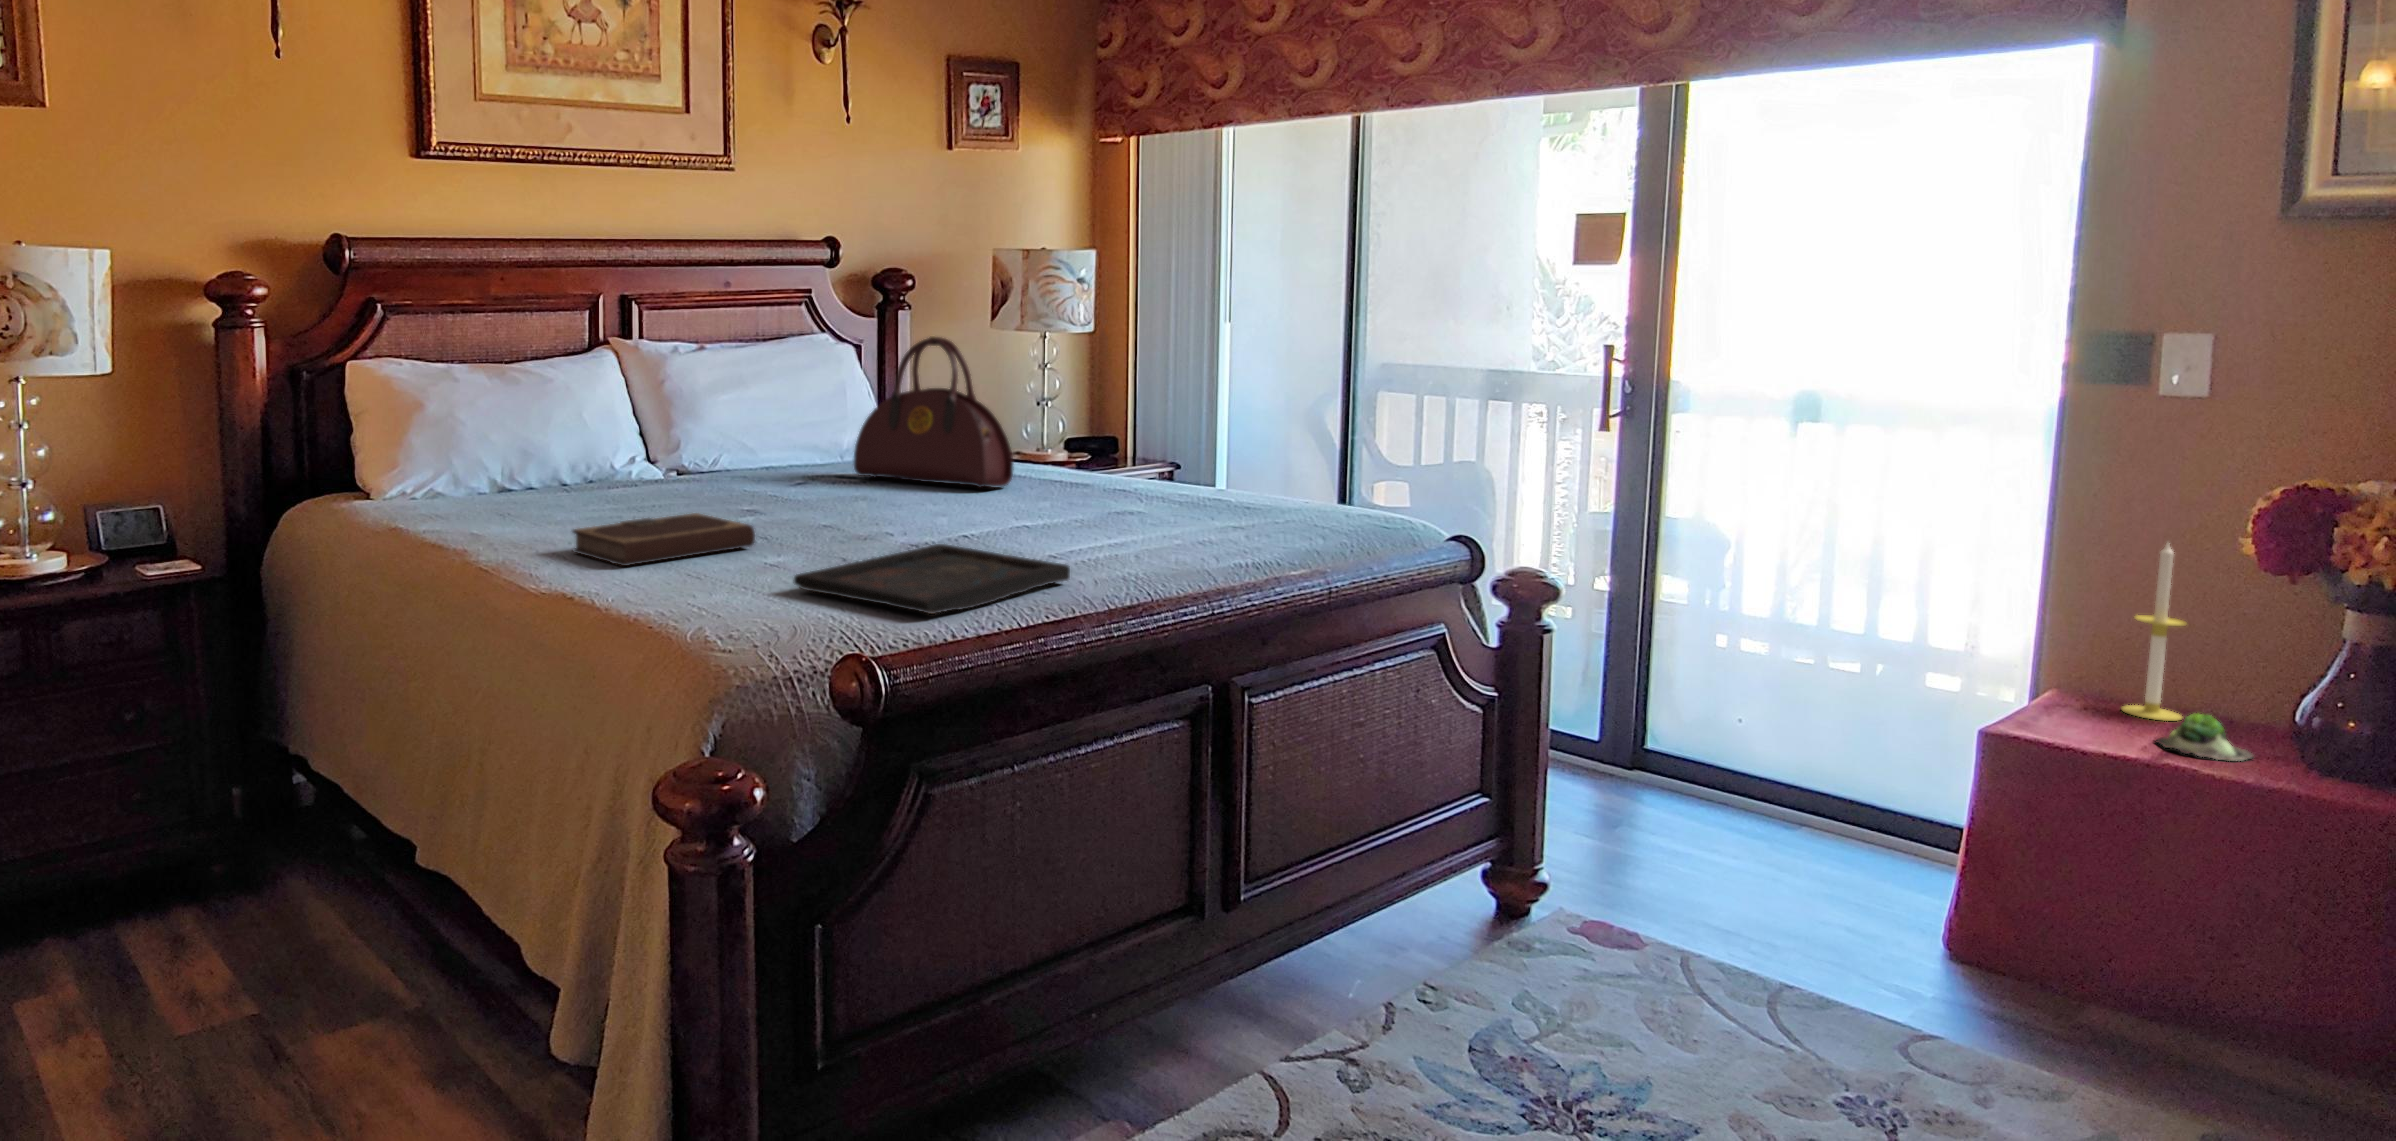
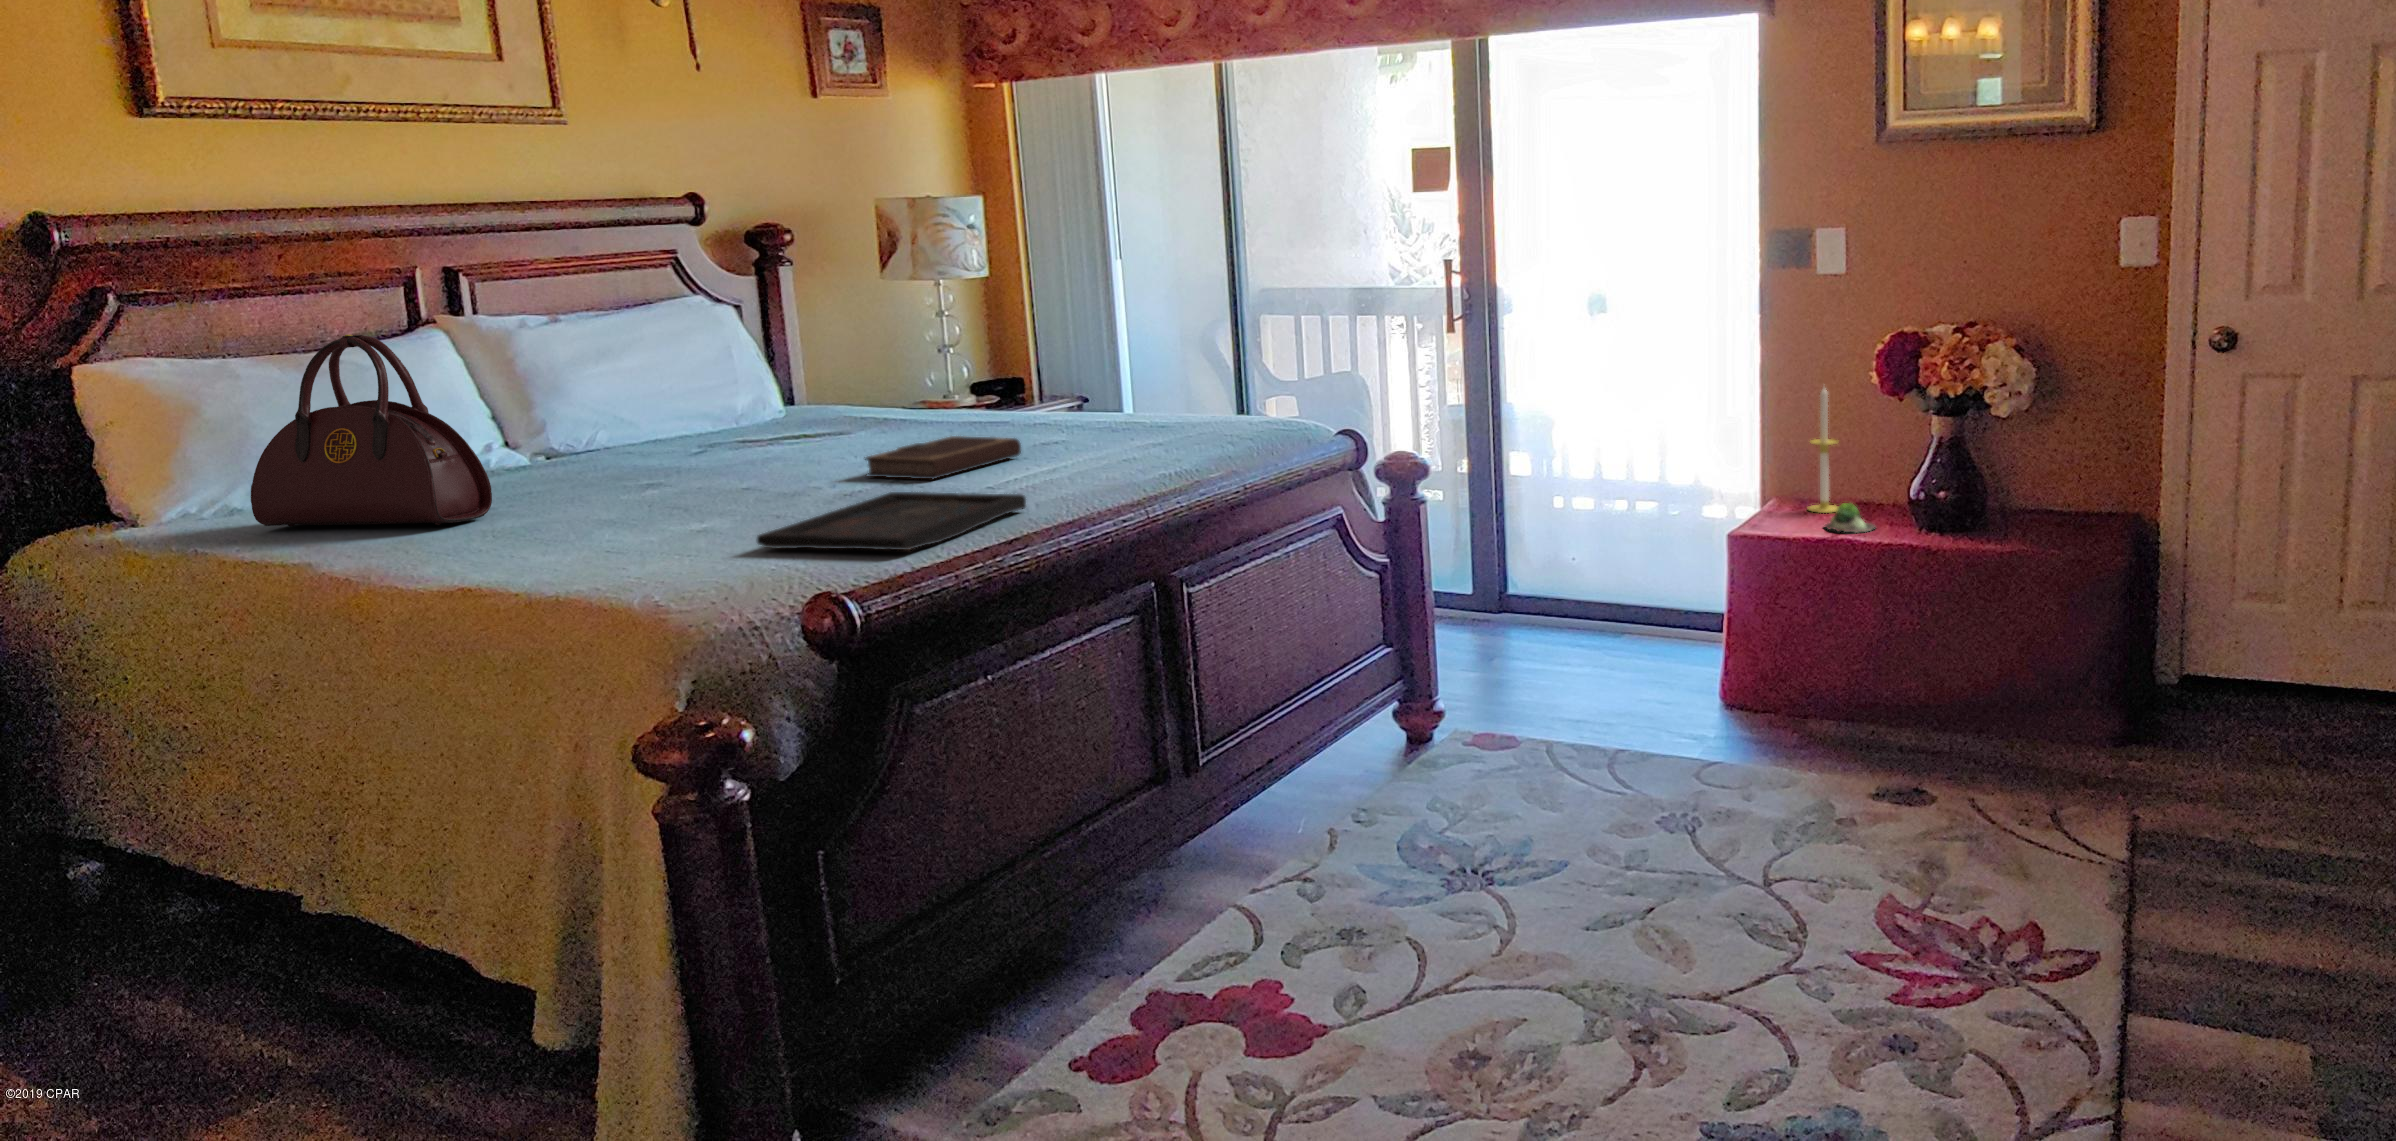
handbag: present [854,336,1014,488] -> present [251,335,492,527]
notebook: present [573,513,755,566] -> present [864,436,1021,479]

